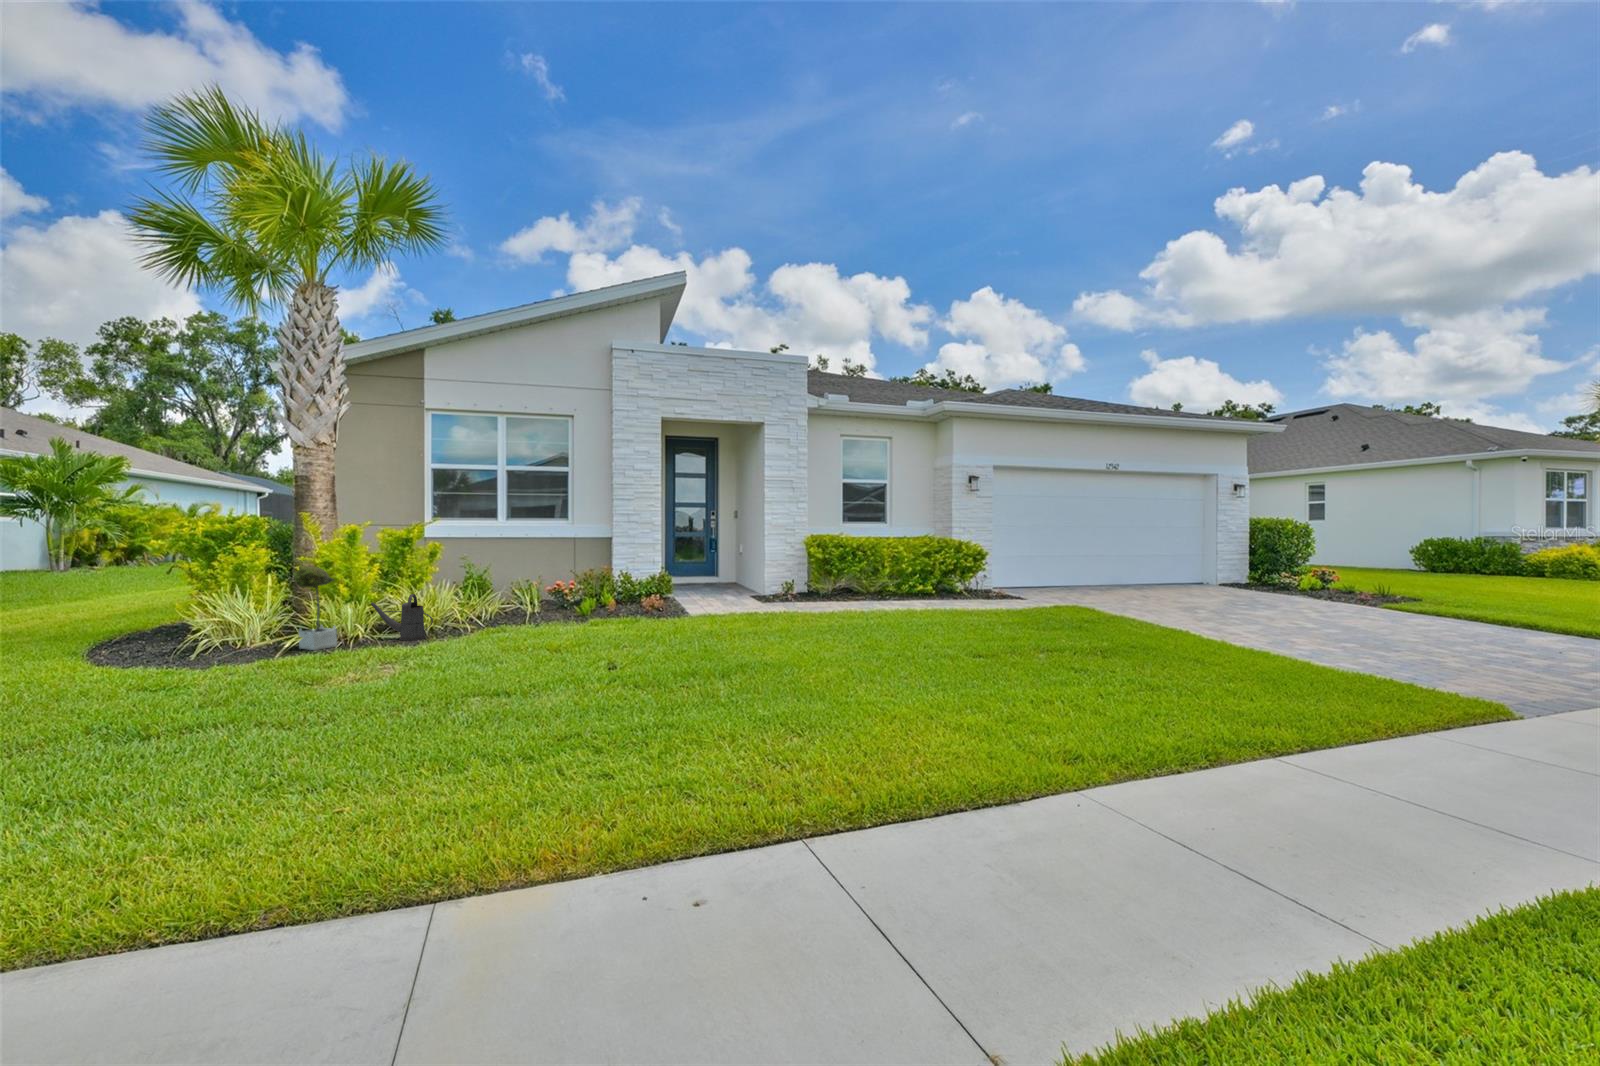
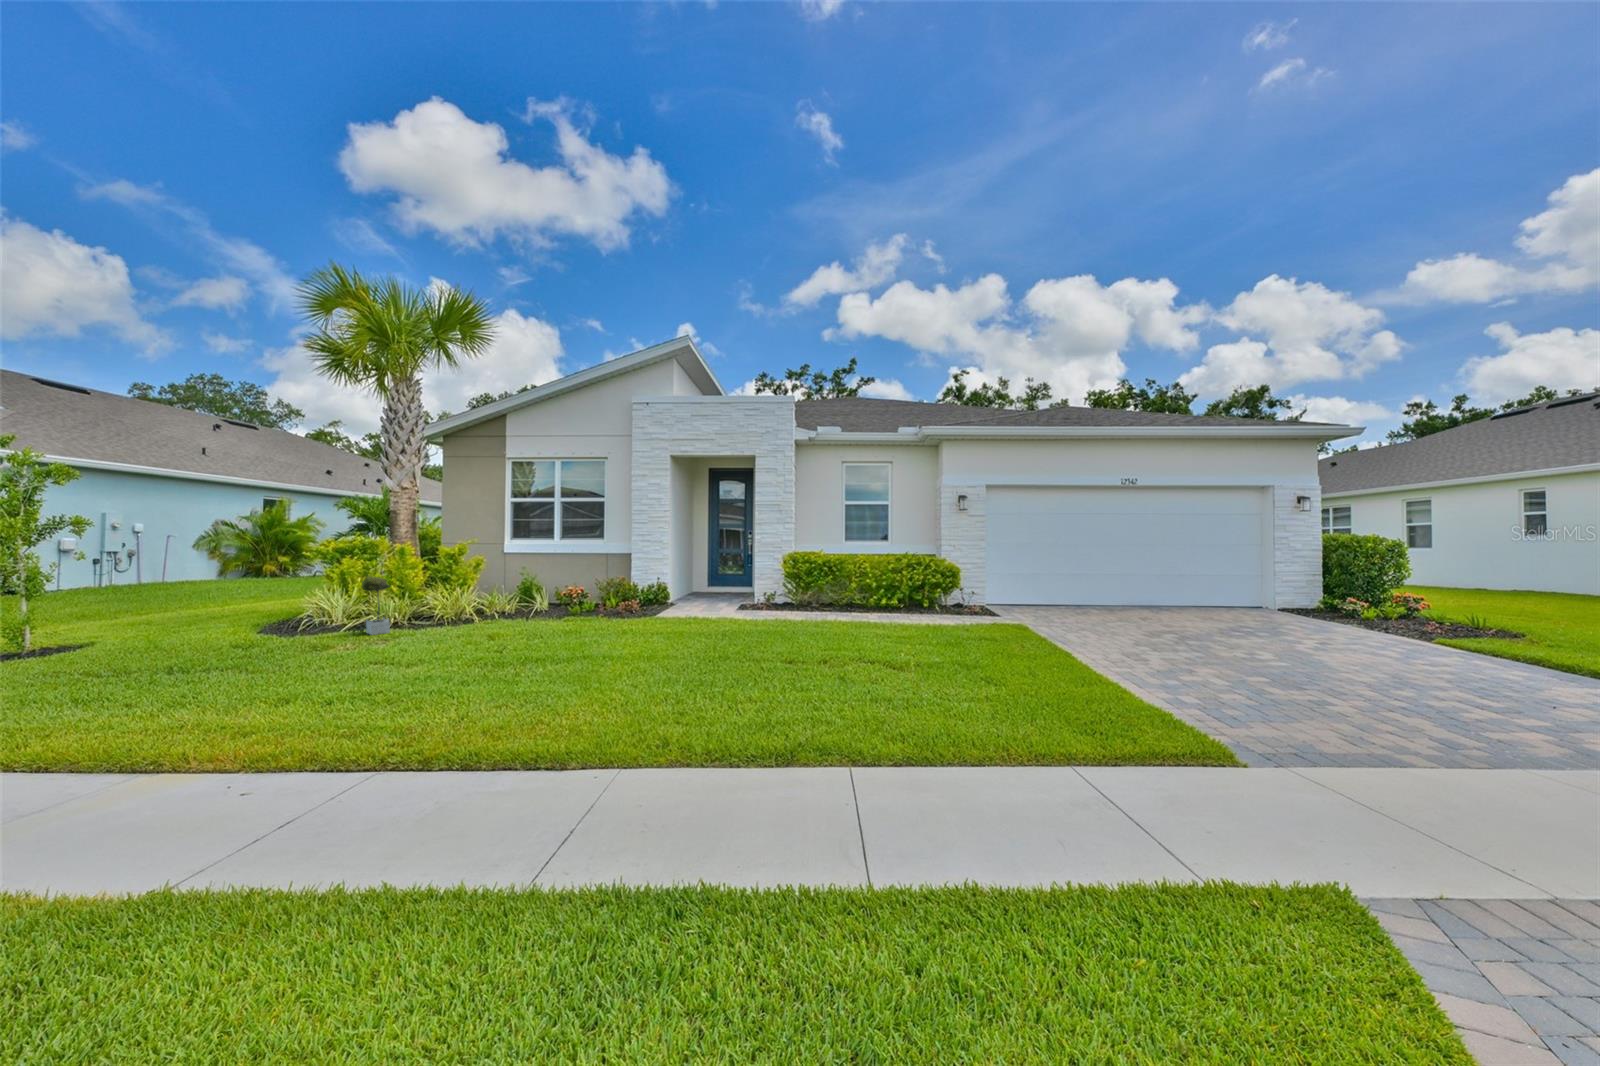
watering can: present [371,594,433,641] -> none [416,598,455,631]

